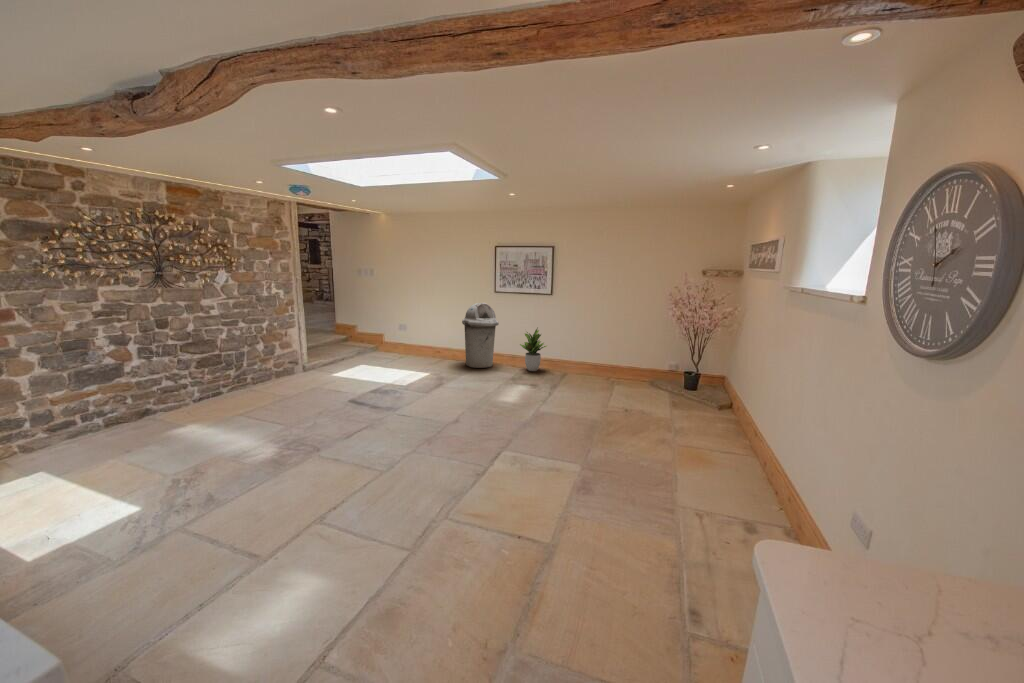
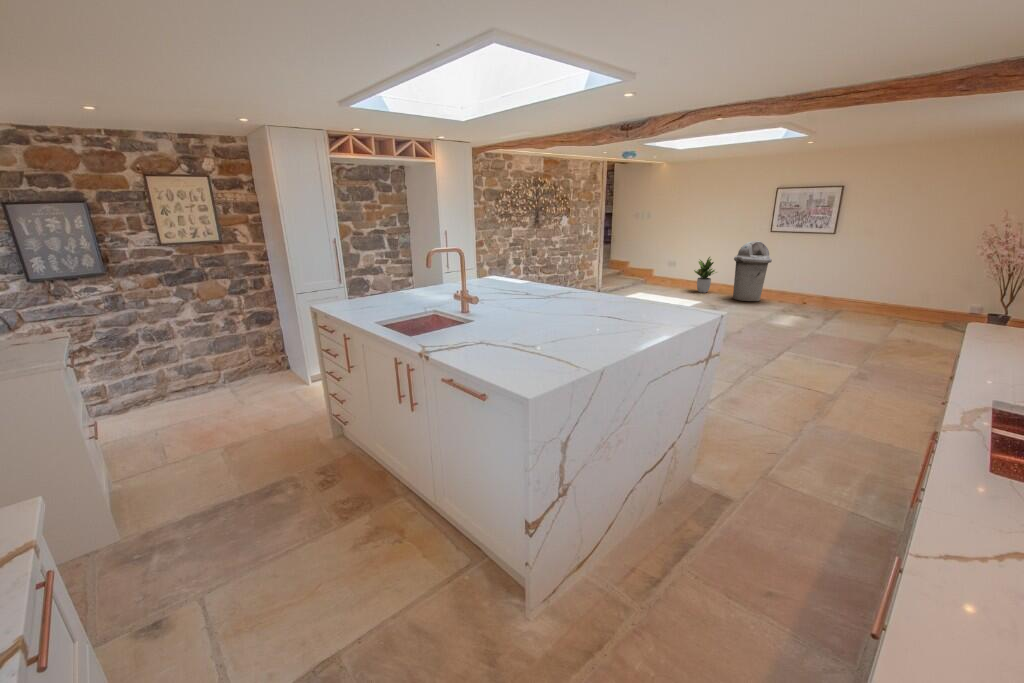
potted plant: present [520,328,546,371] -> present [694,257,715,293]

